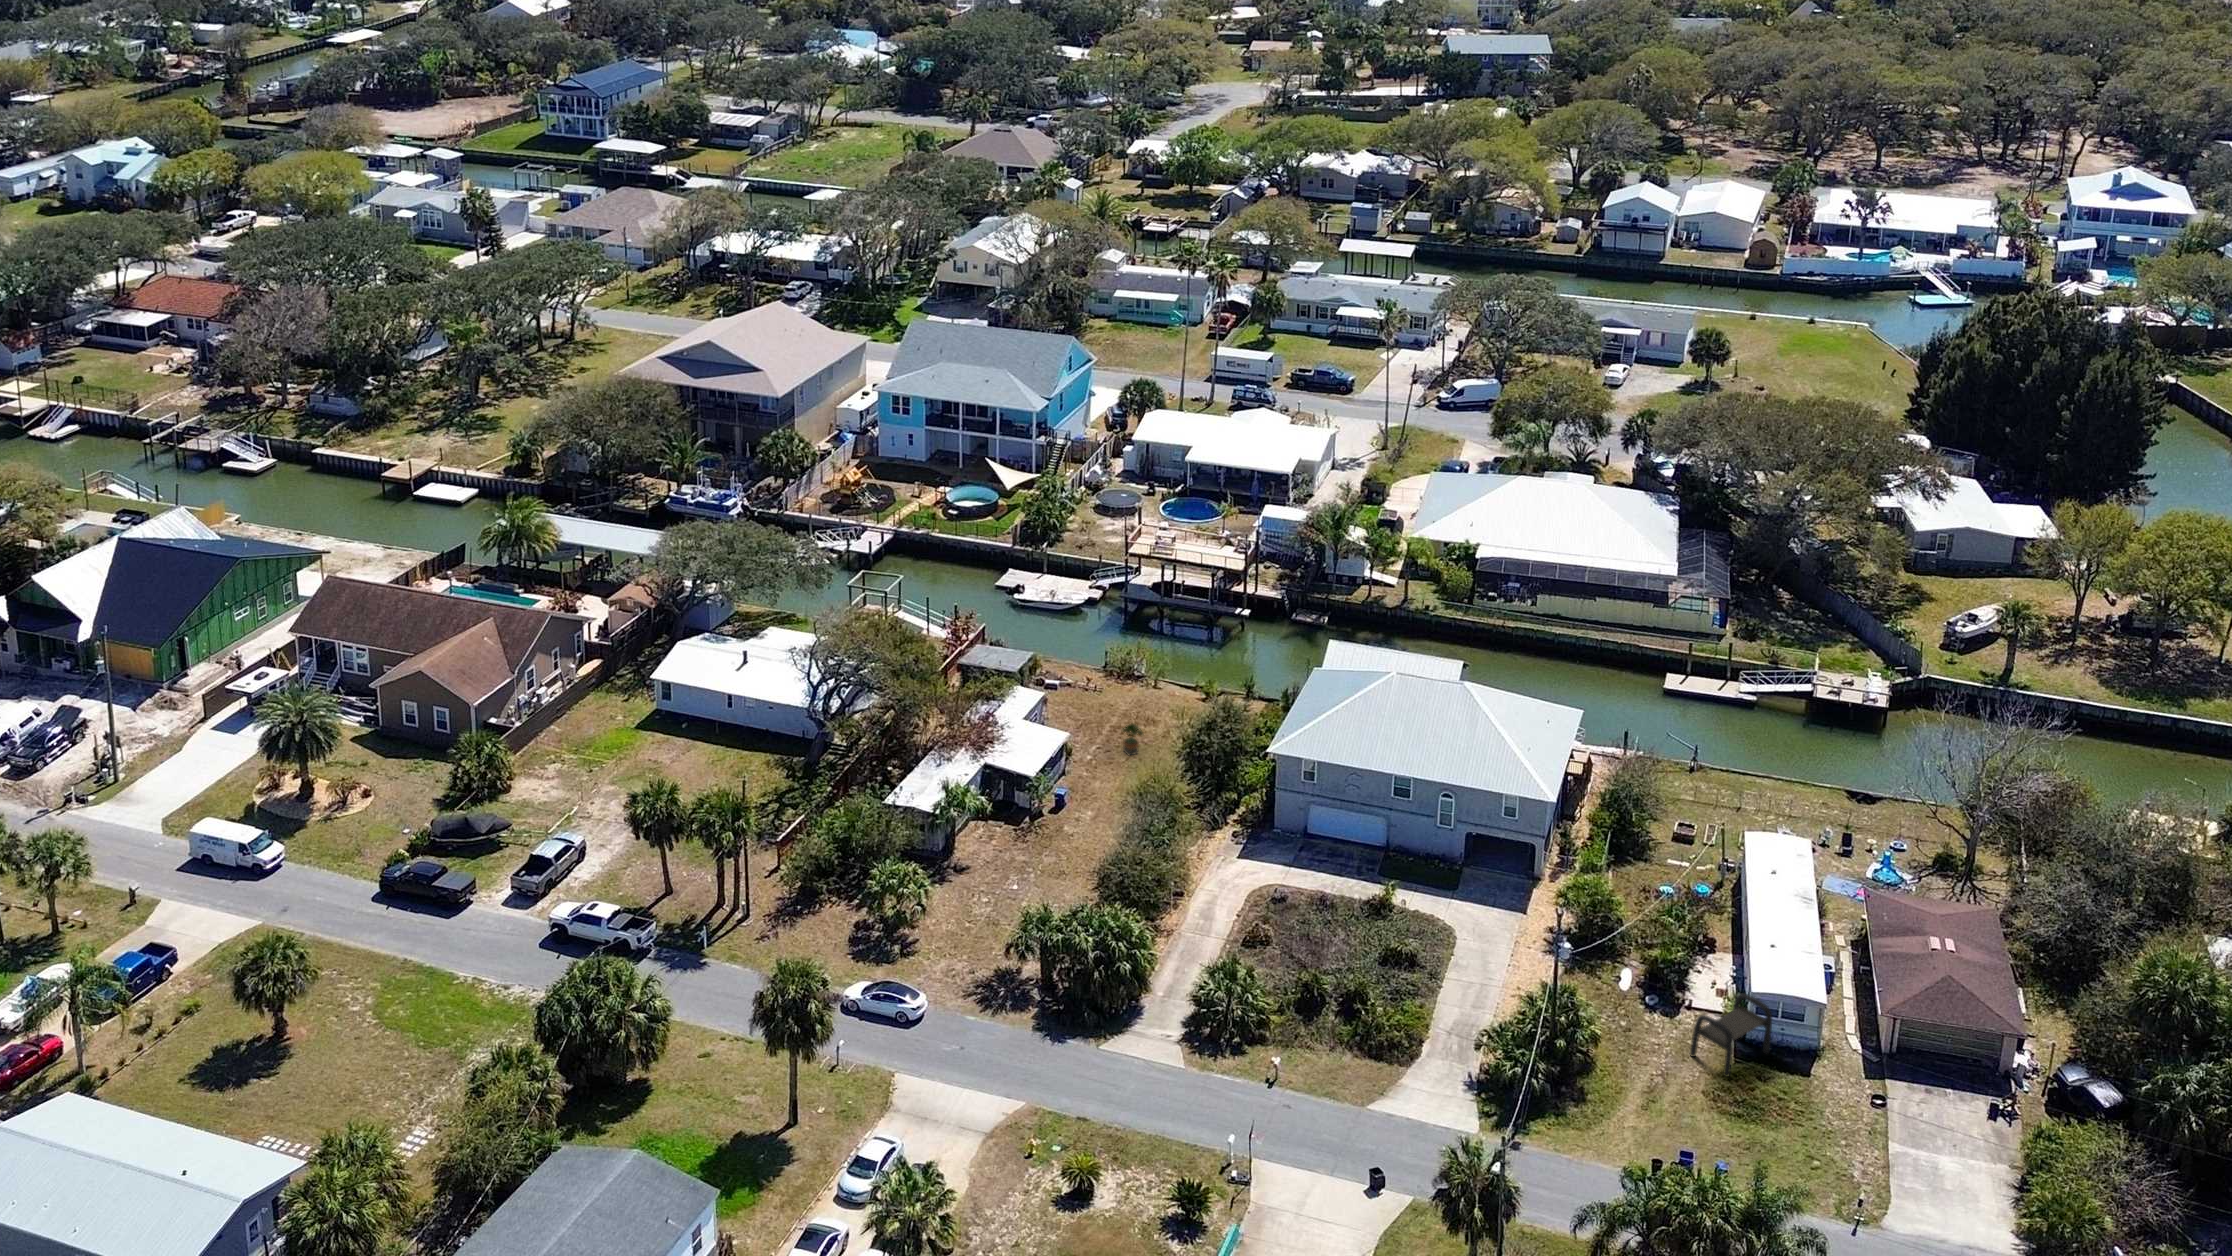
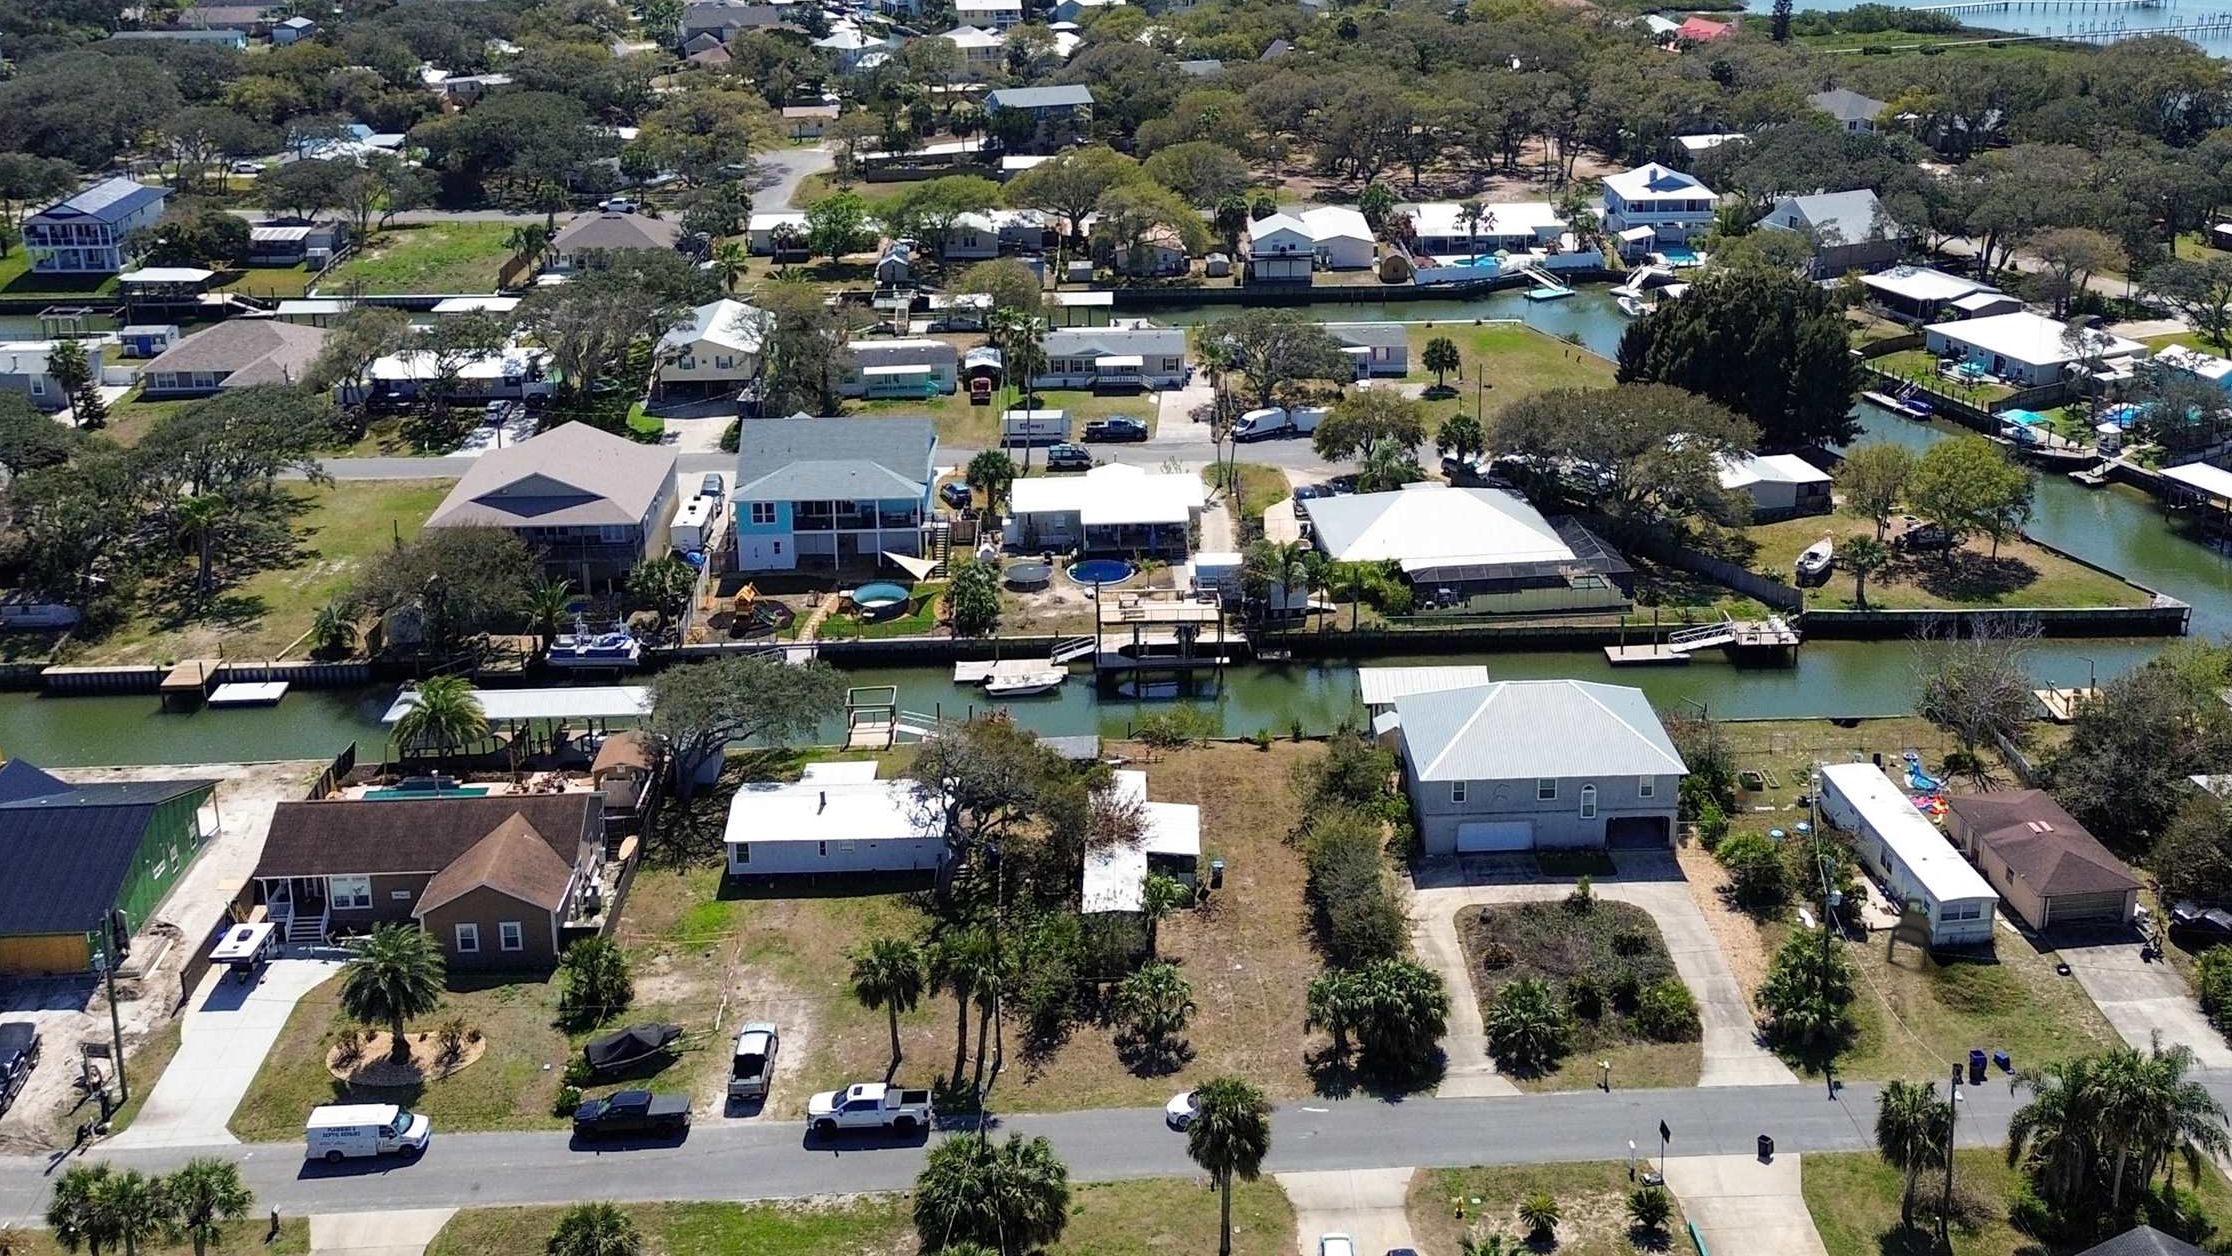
potted tree: present [1123,724,1143,755] -> present [1735,774,1755,805]

